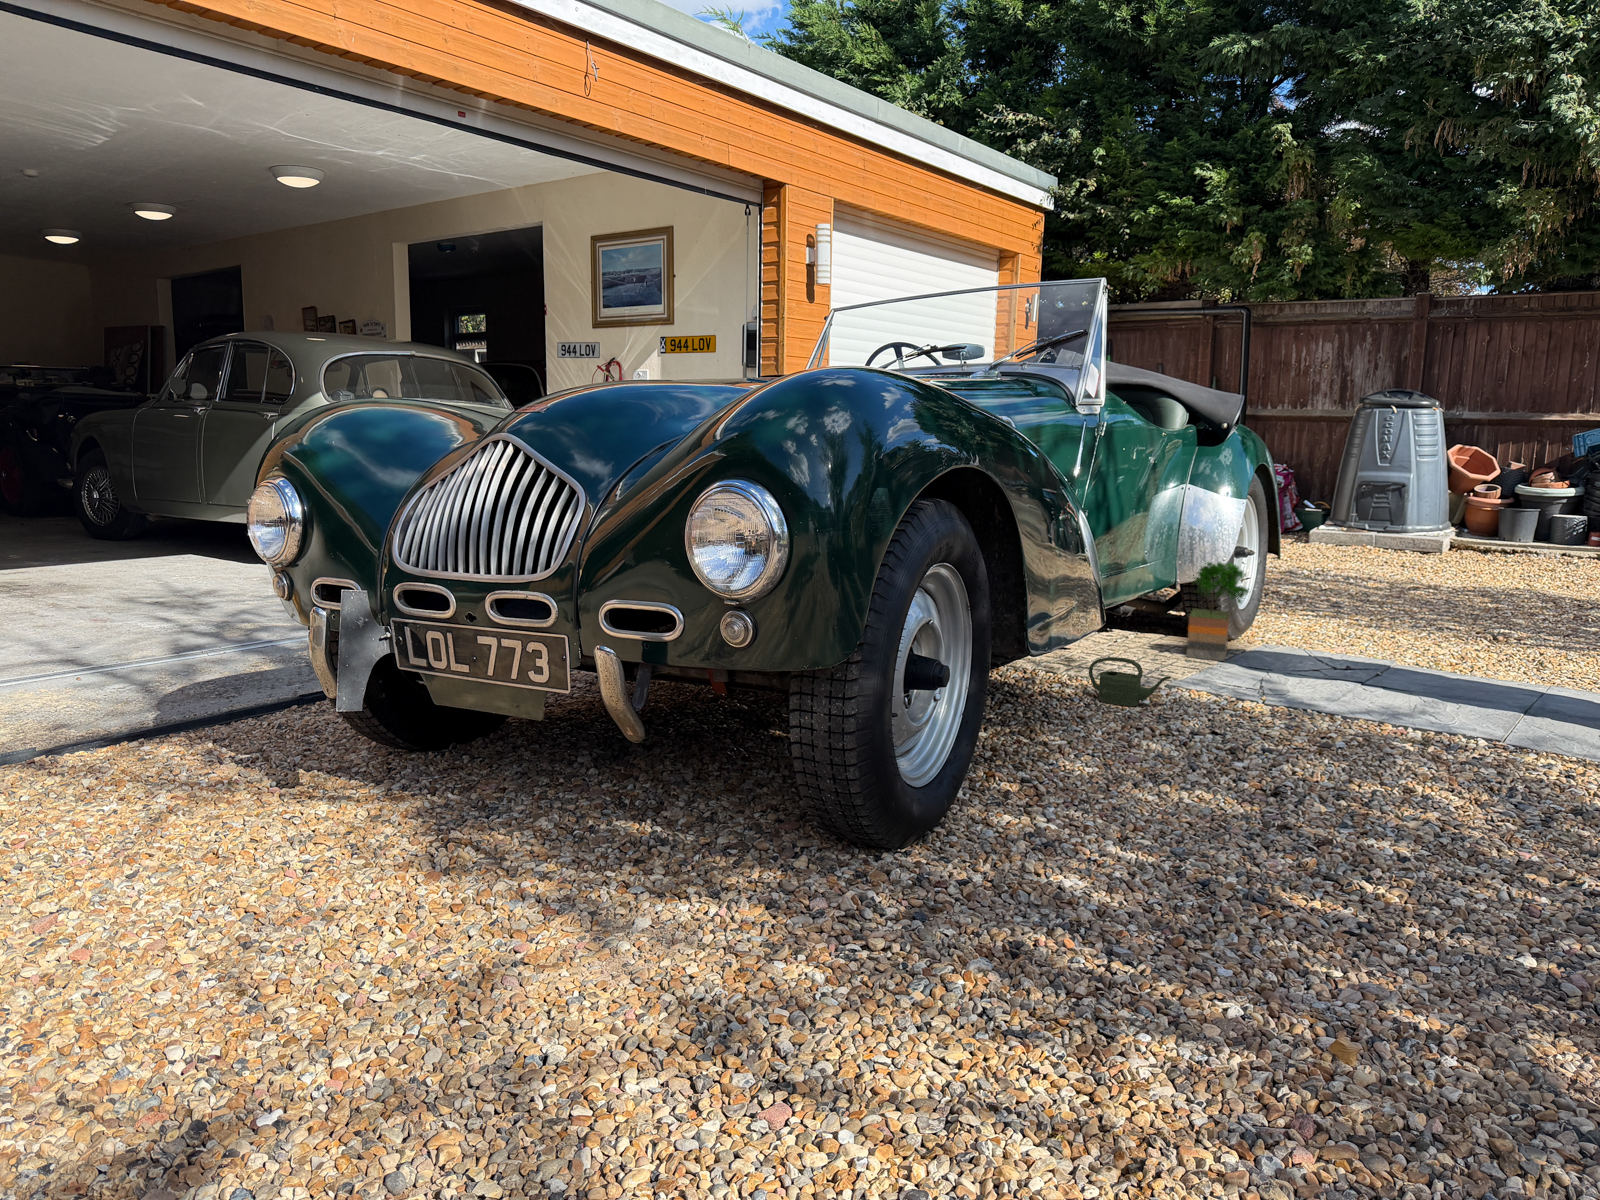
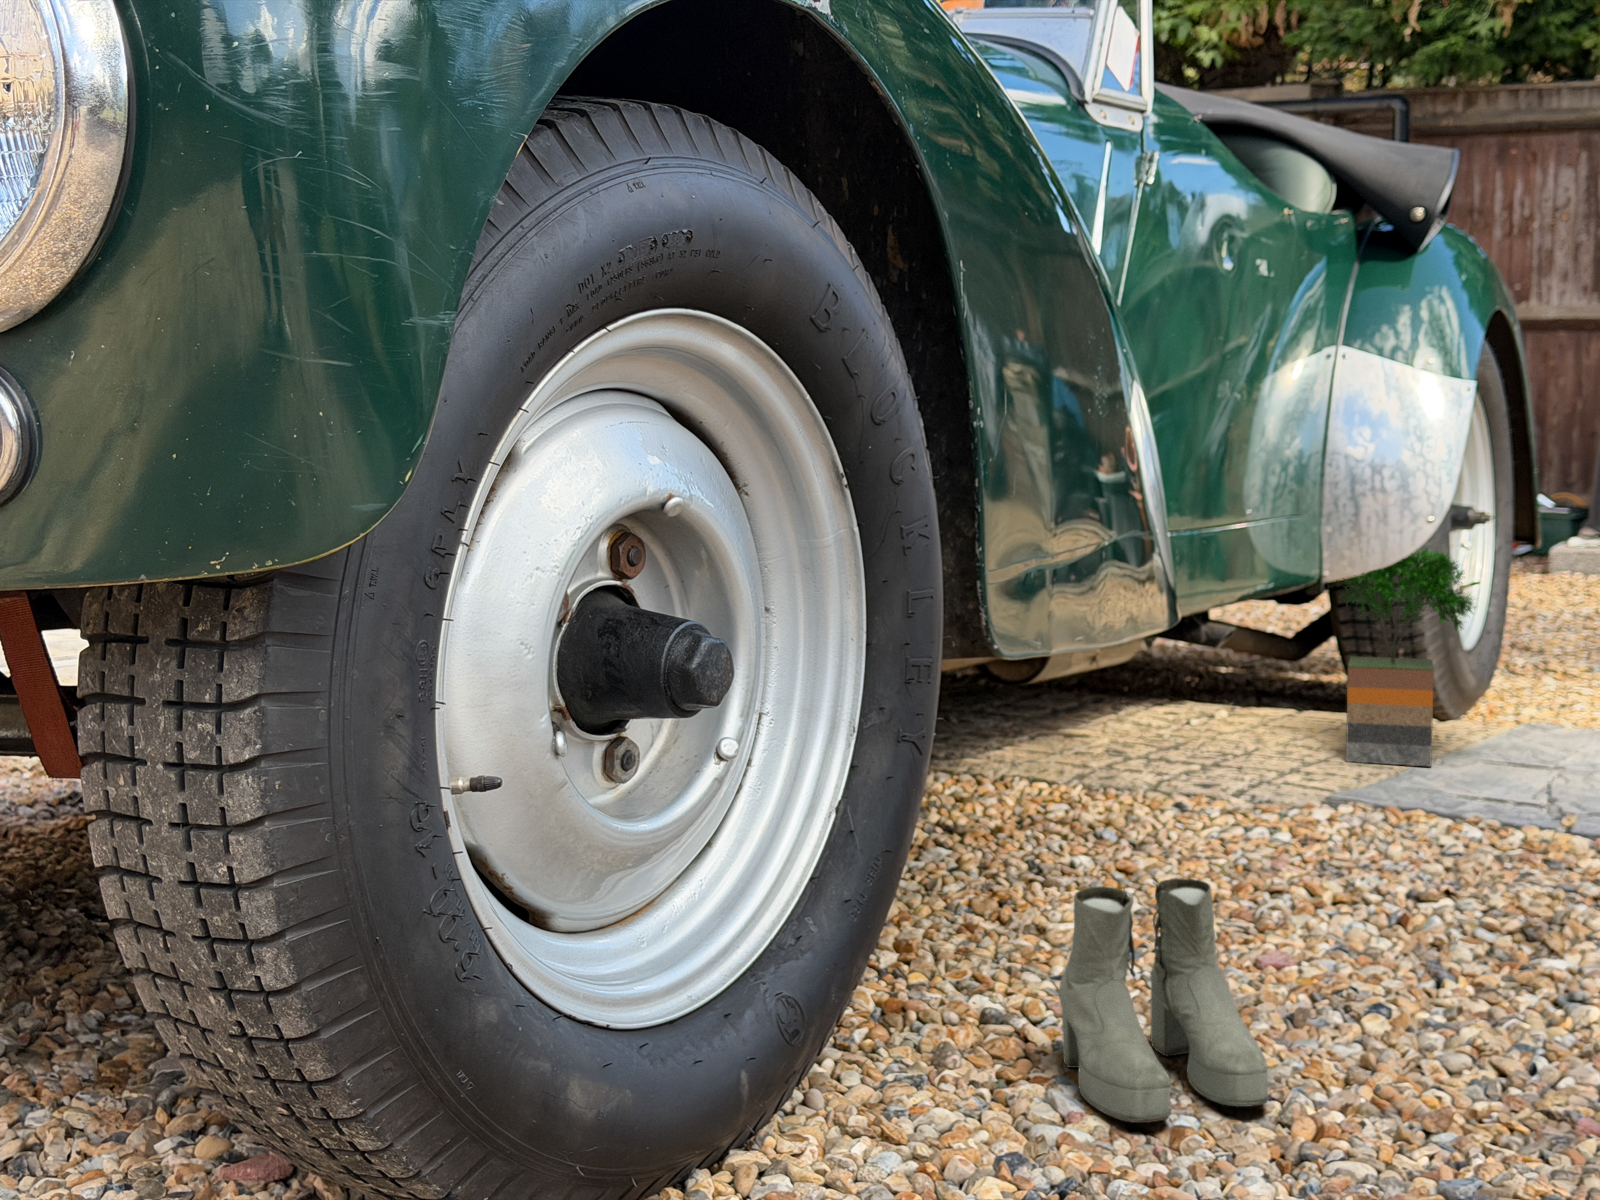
watering can: present [1089,657,1171,707] -> none [1139,729,1338,849]
boots: none [1049,740,1118,823] -> present [1059,879,1269,1123]

